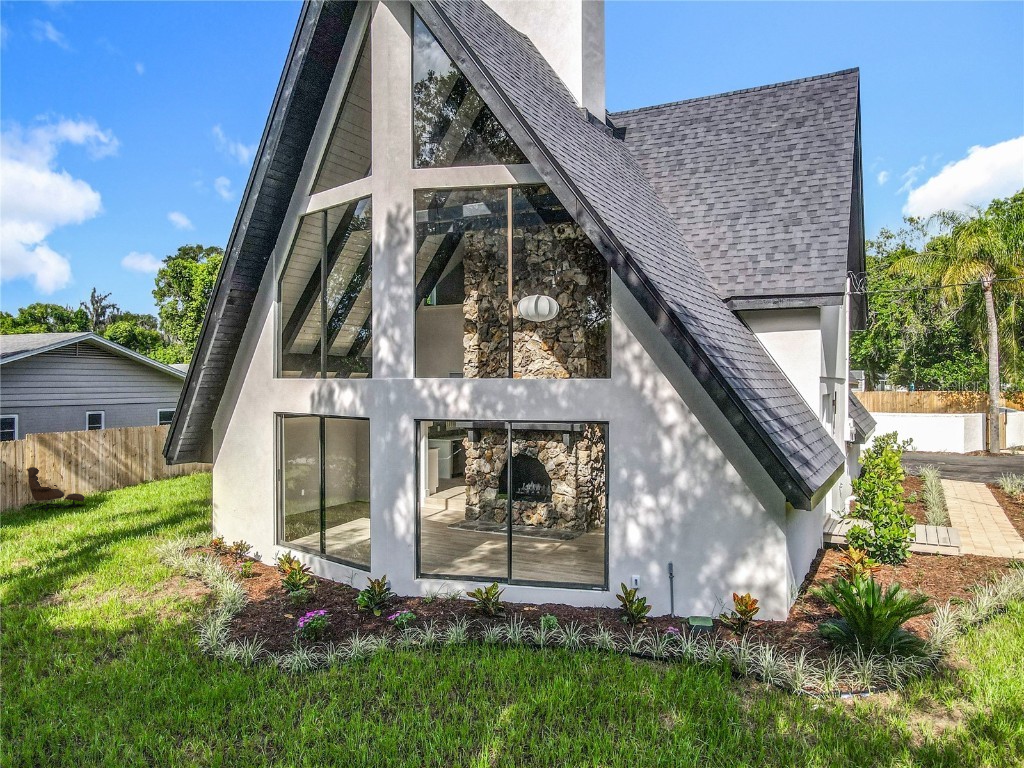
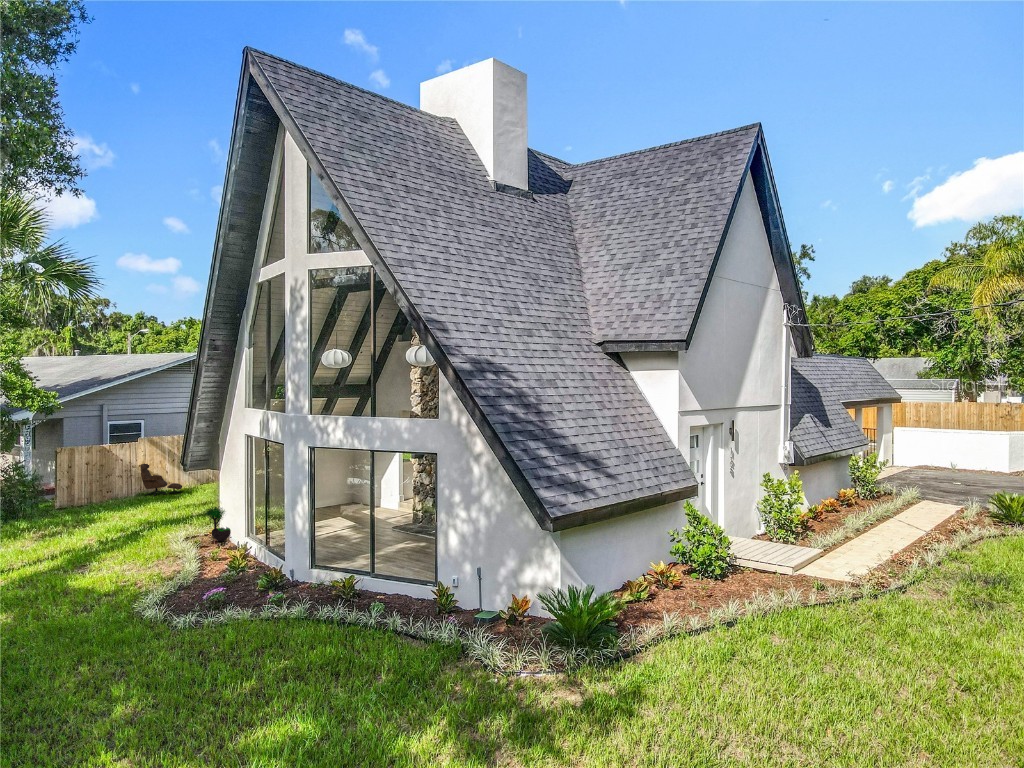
potted tree: none [159,510,197,563] -> present [206,507,231,541]

